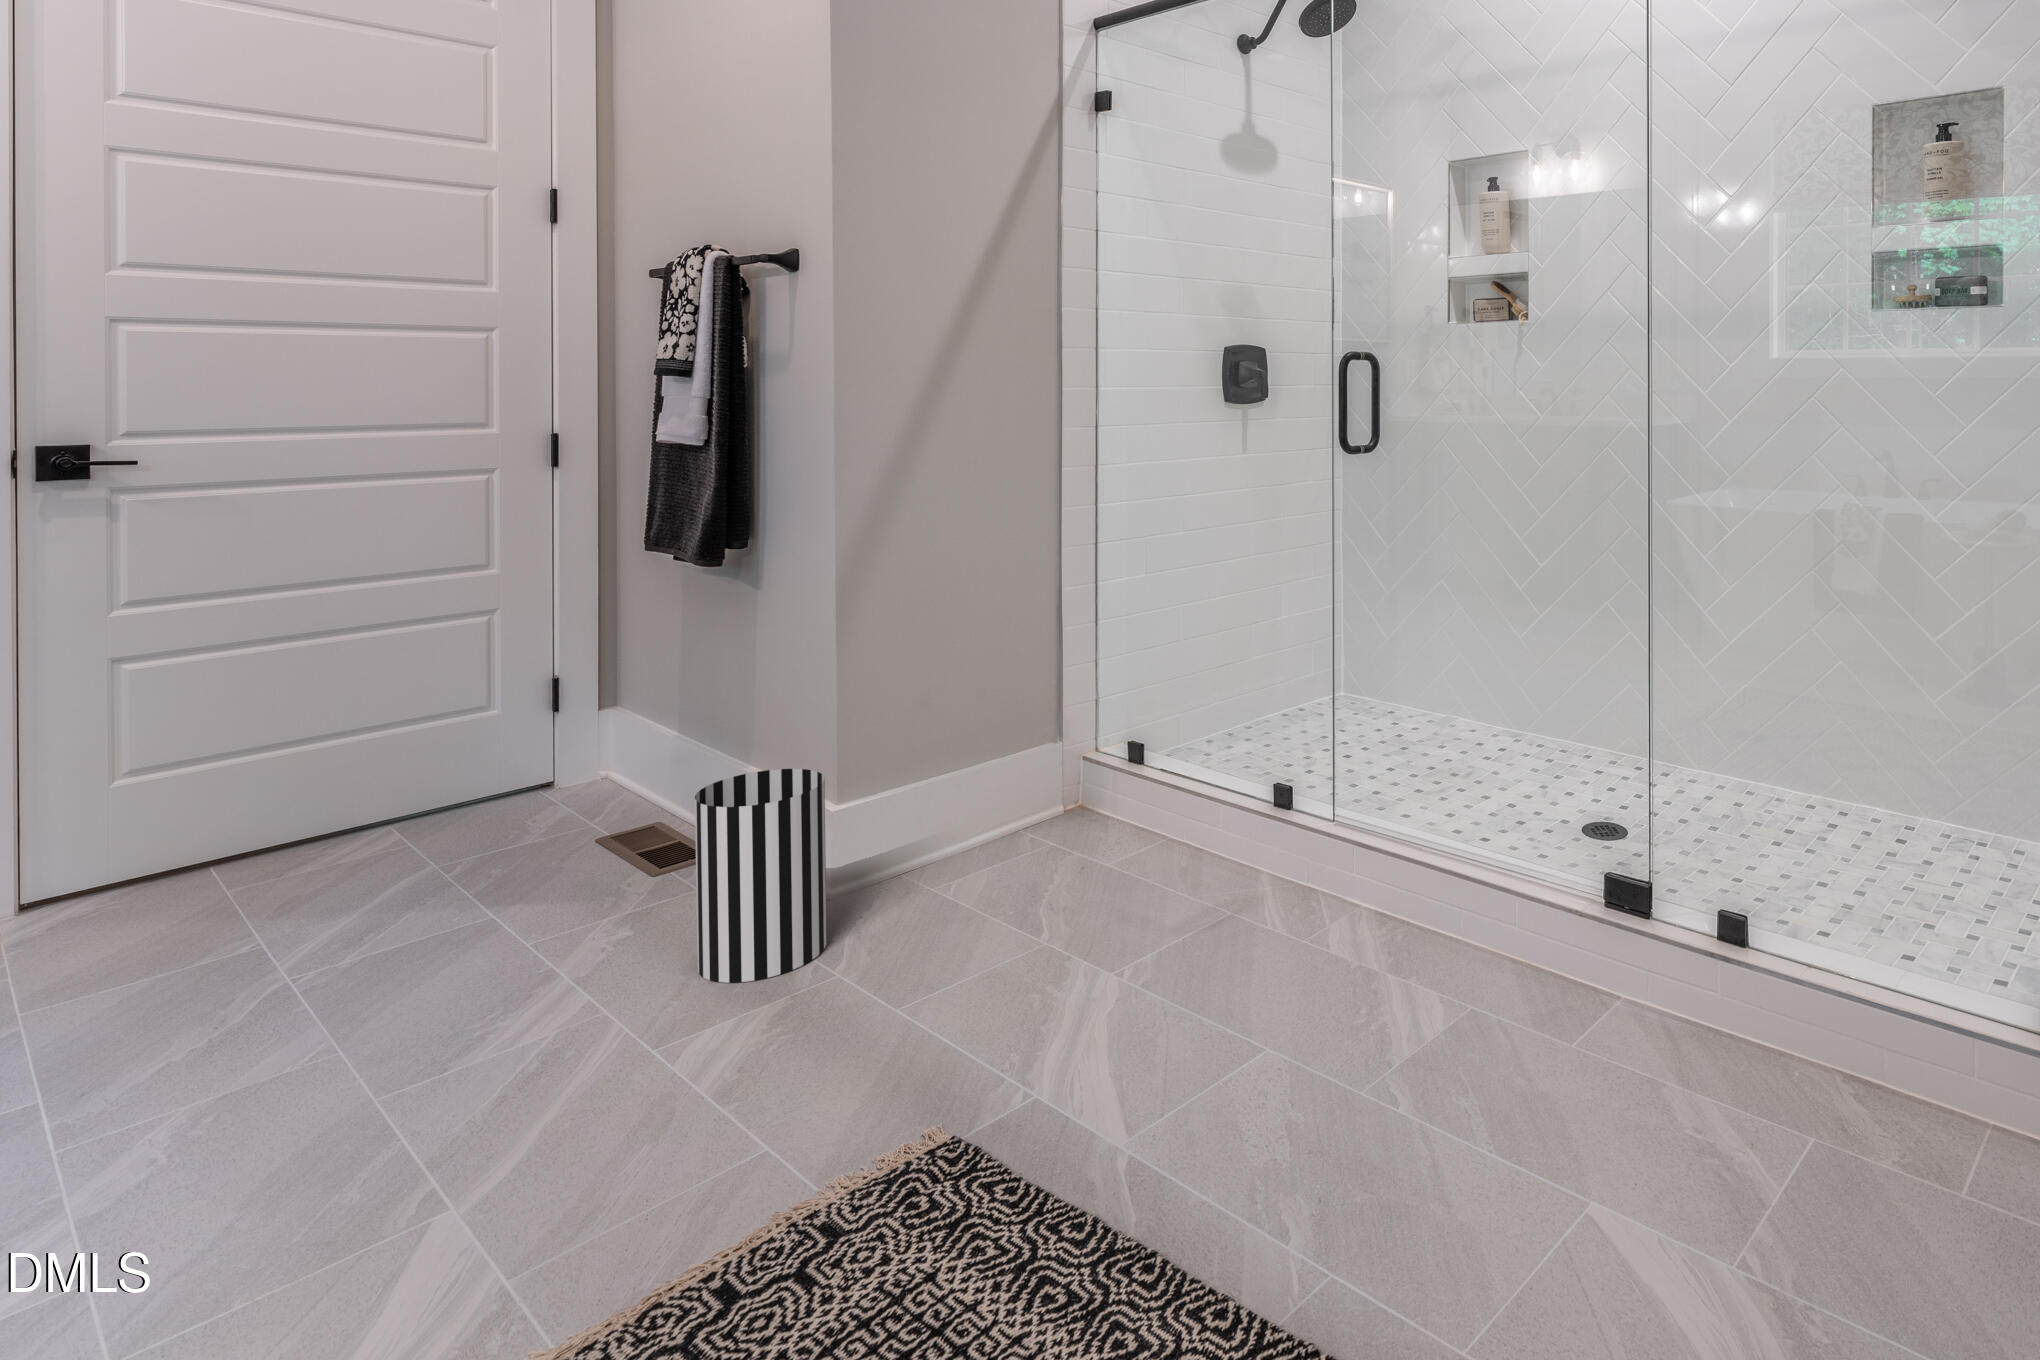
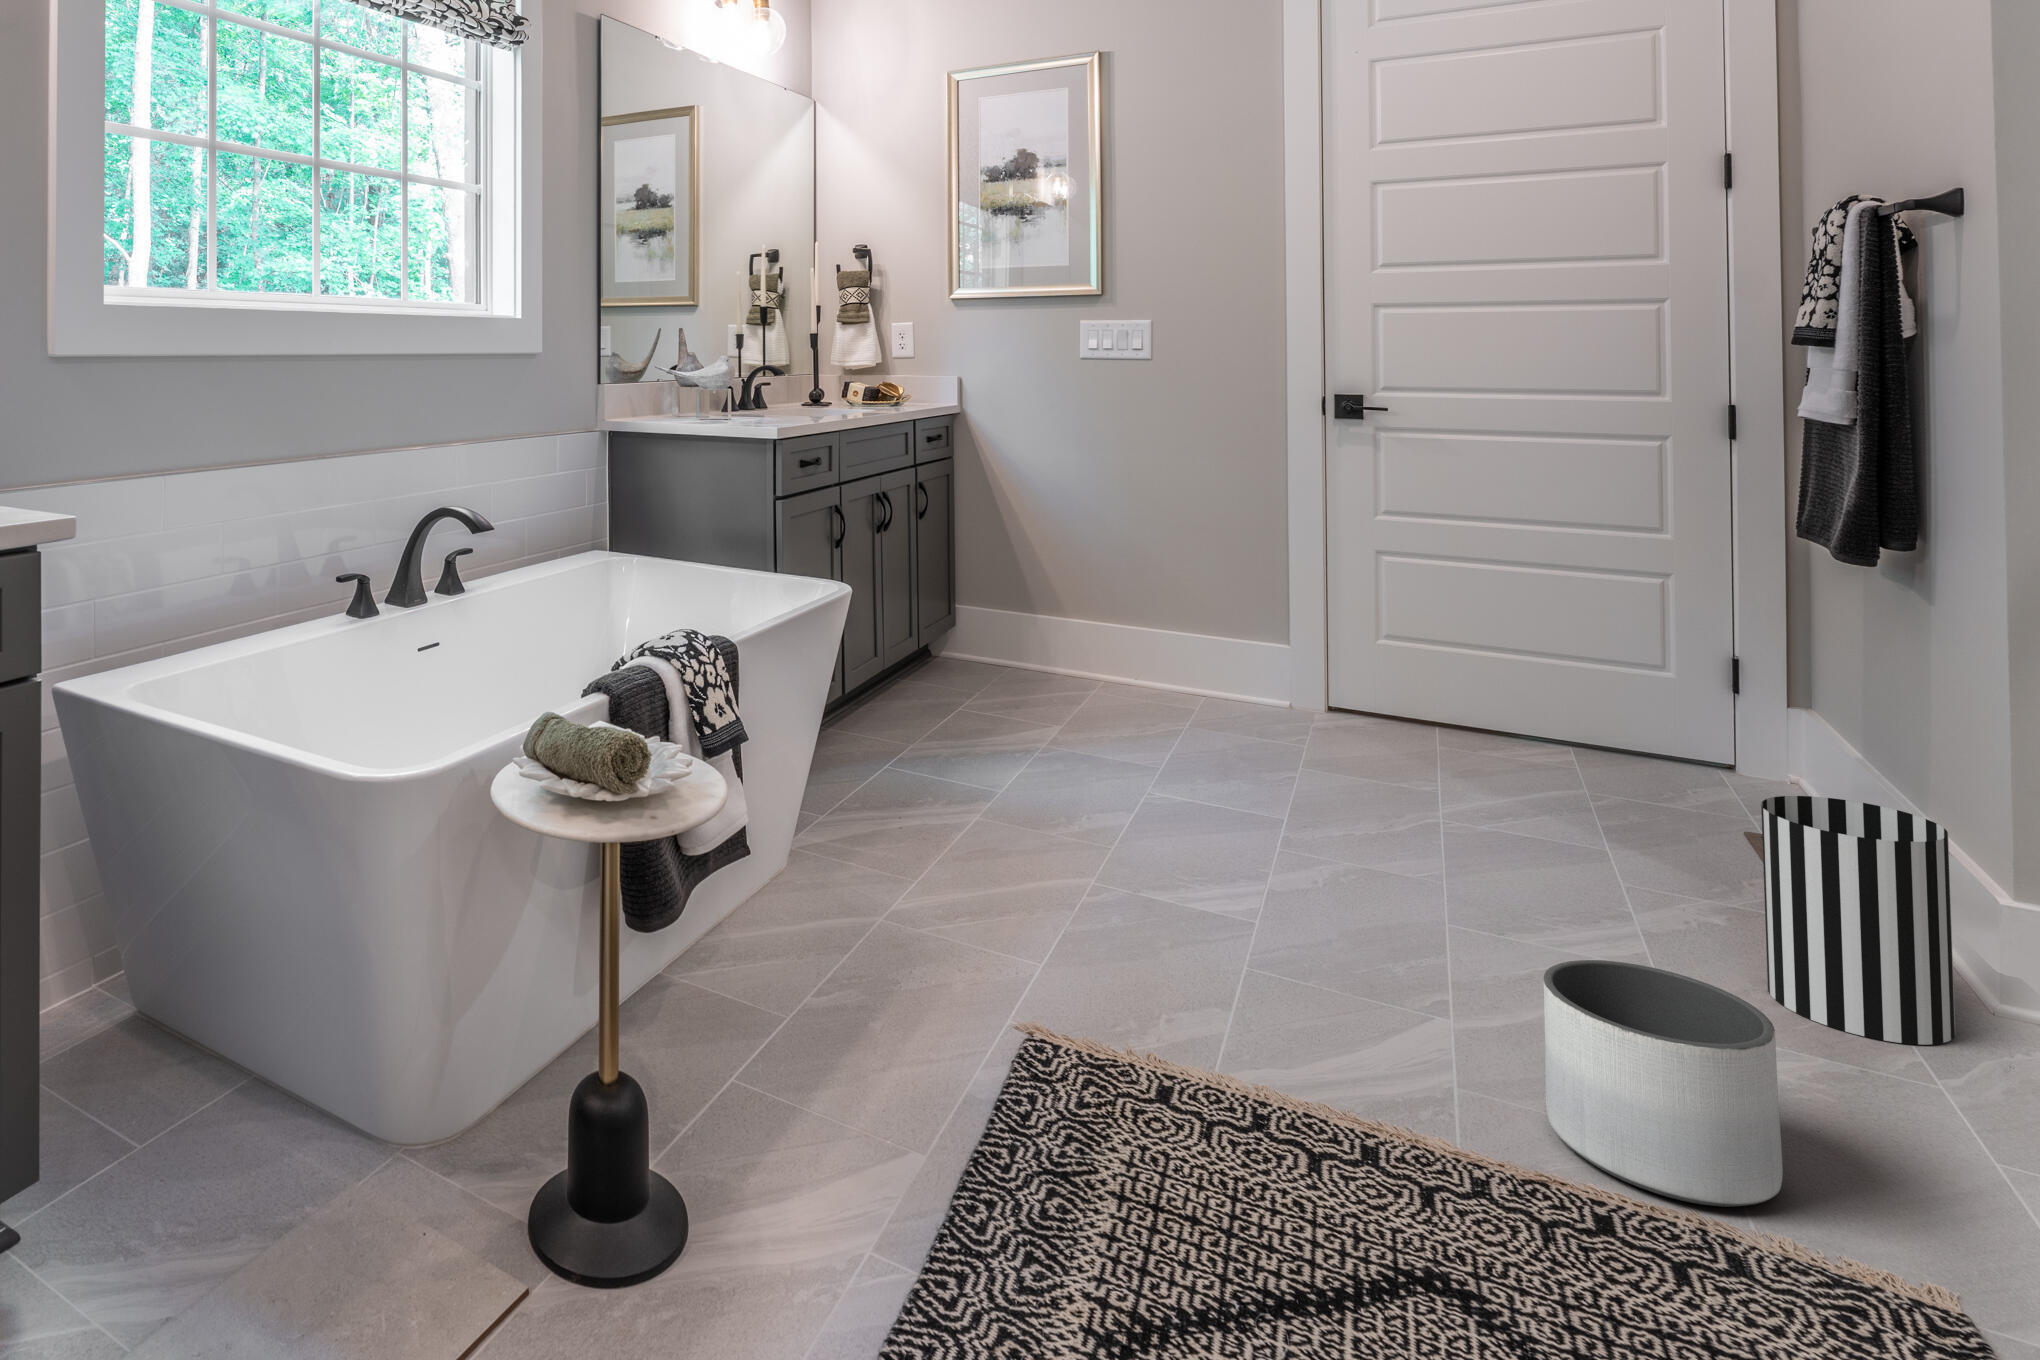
planter: none [613,984,821,1239] -> present [1543,960,1783,1207]

